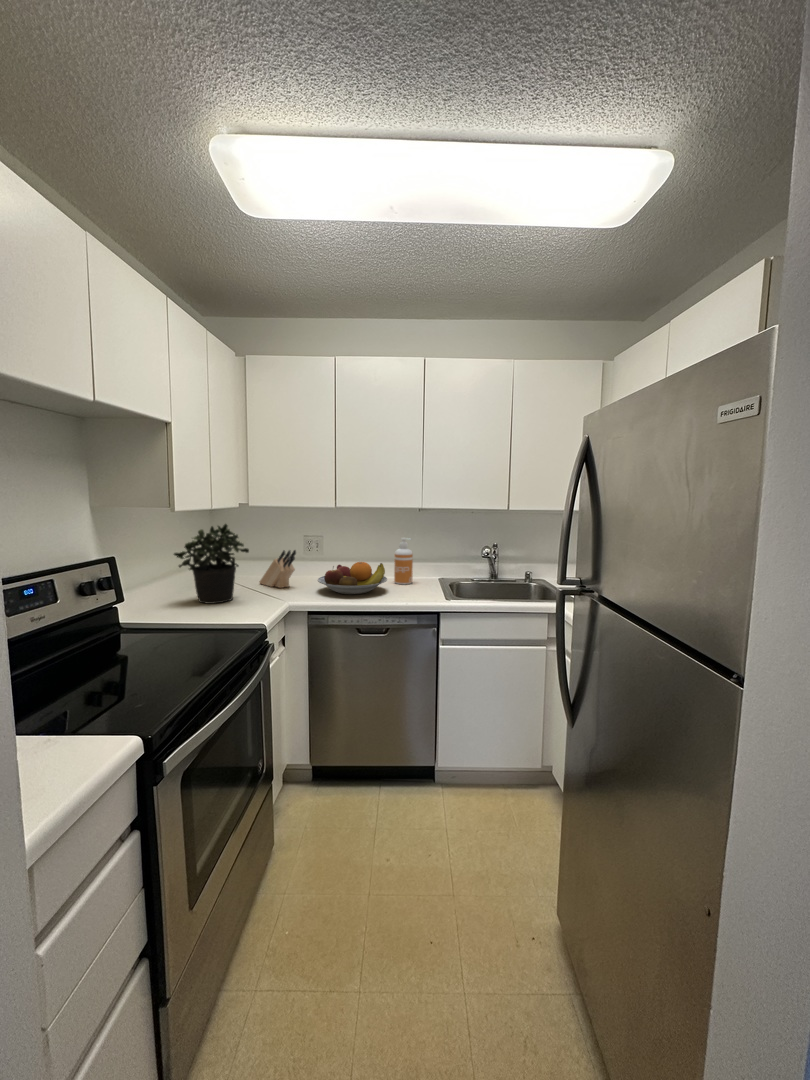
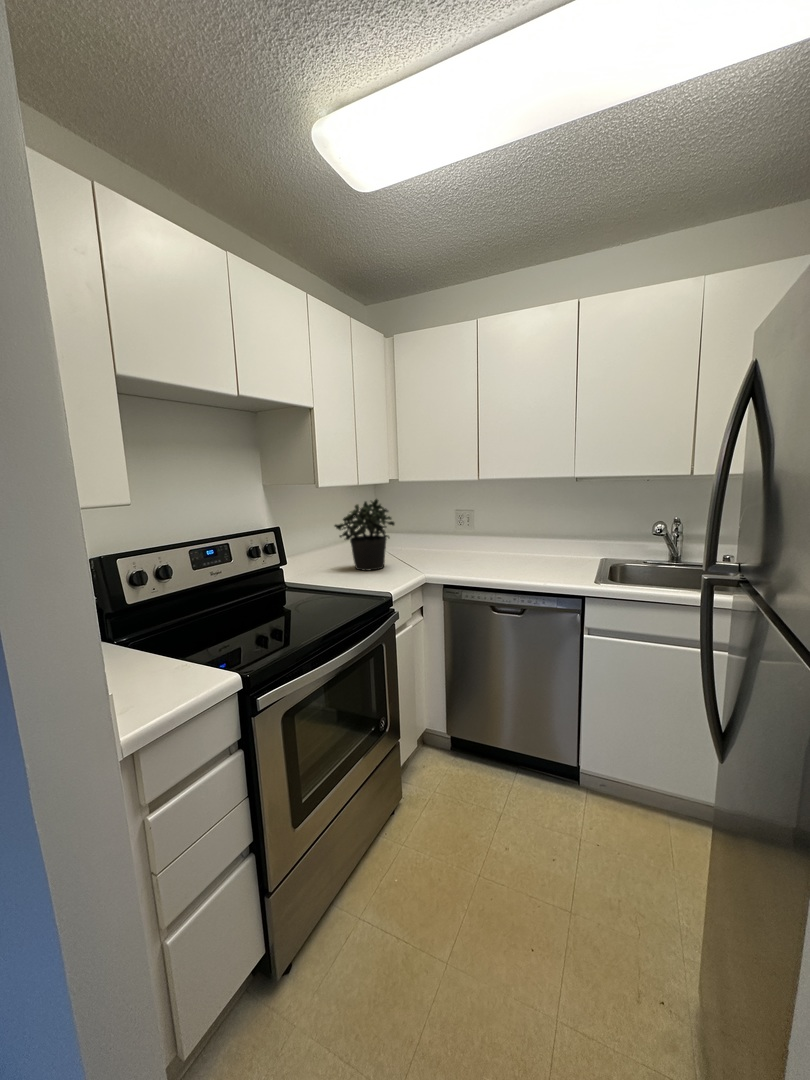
soap dispenser: present [394,538,413,584] -> none [549,513,570,563]
knife block: present [259,550,296,588] -> none [415,524,445,560]
fruit bowl: present [318,562,387,594] -> none [463,537,535,570]

